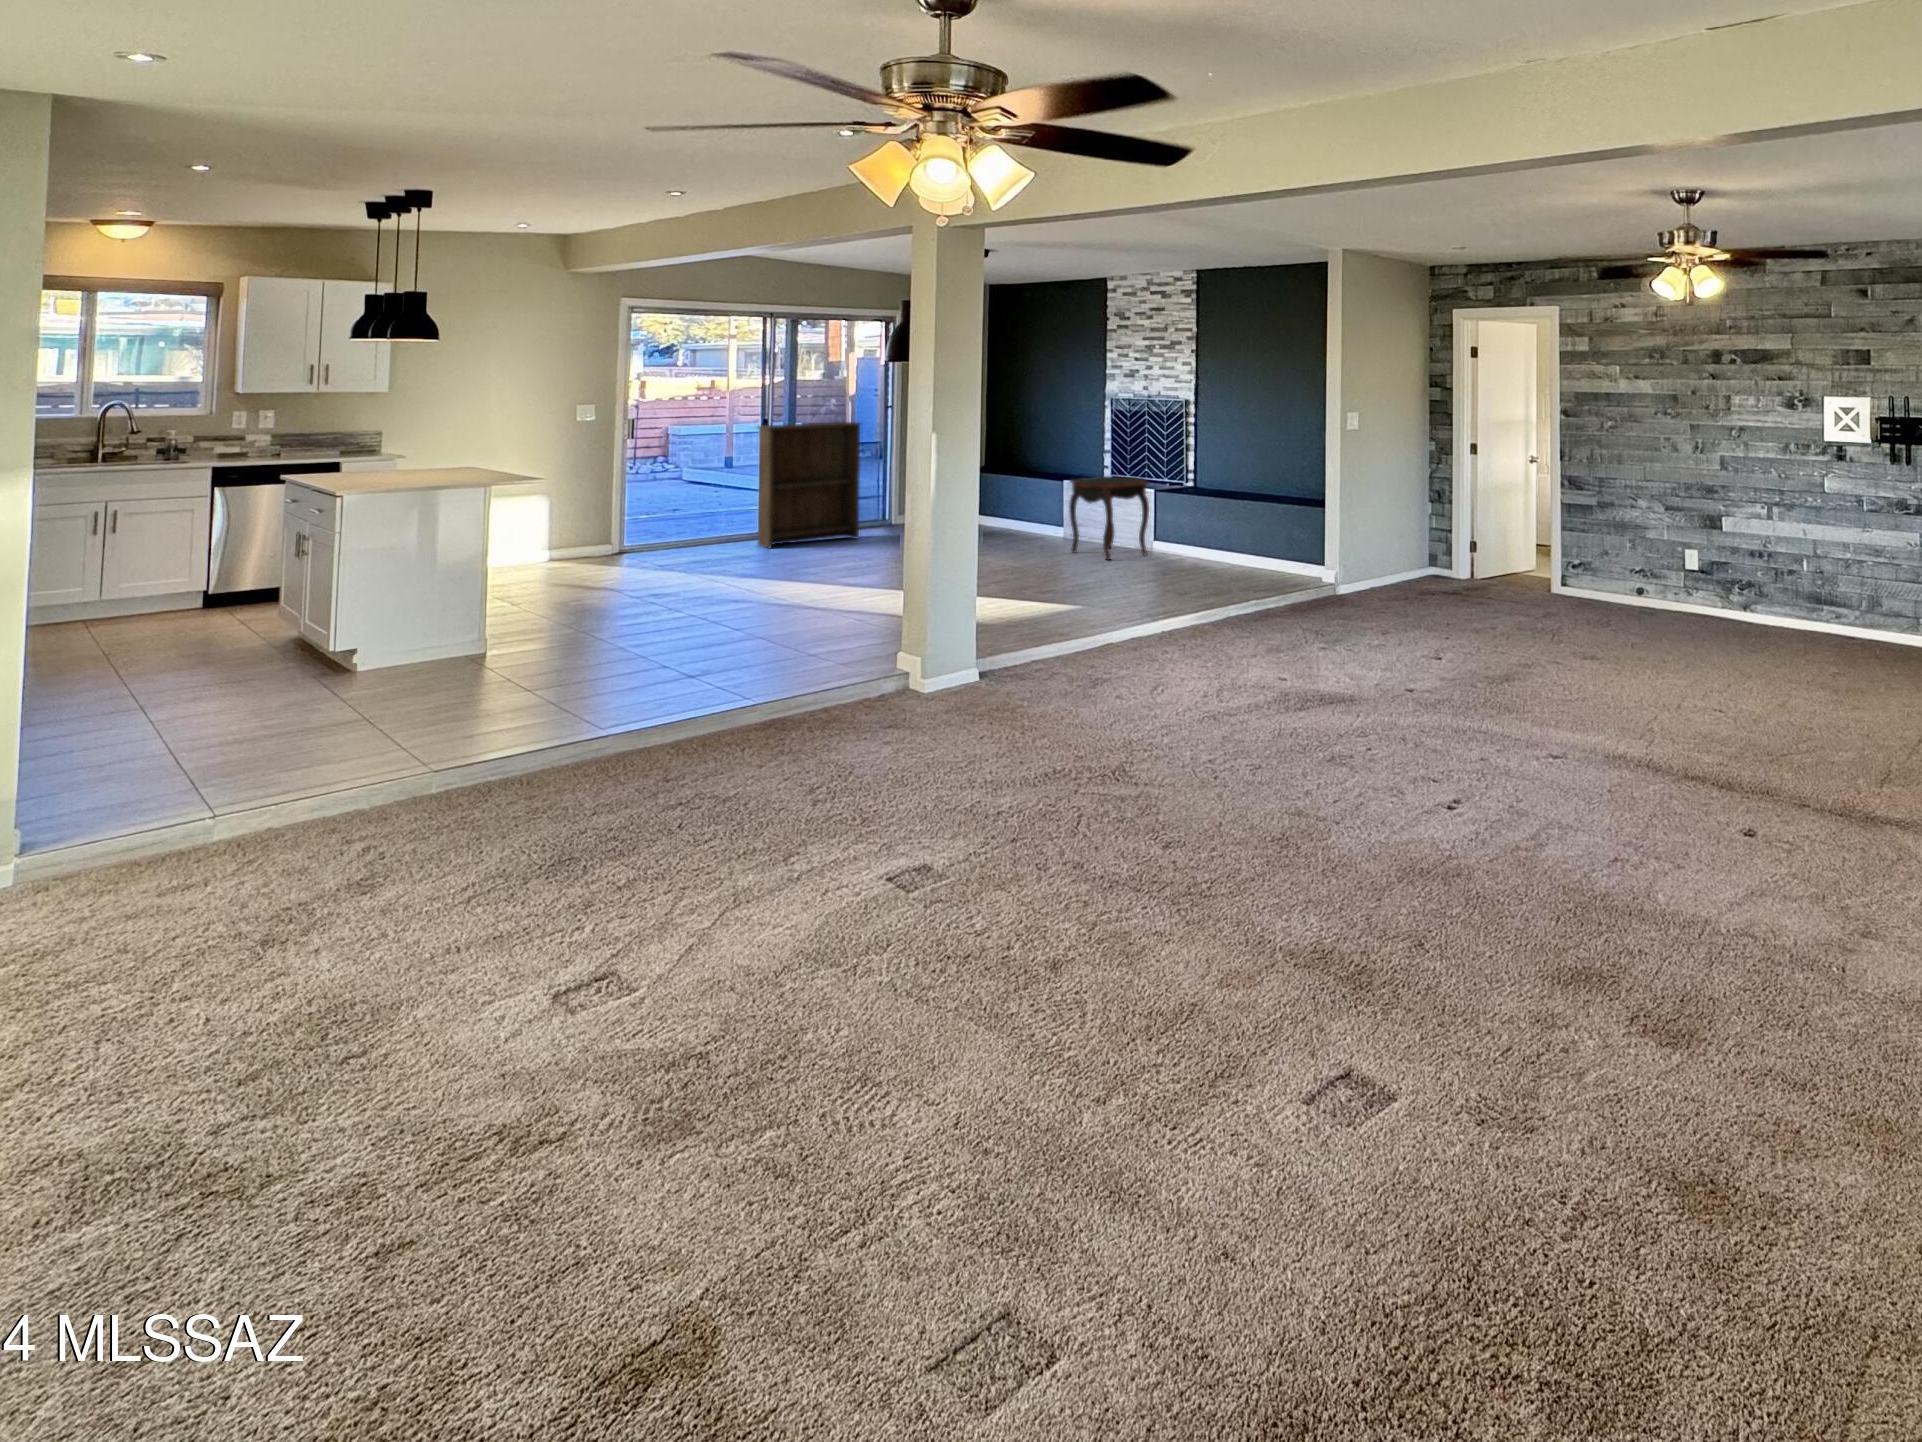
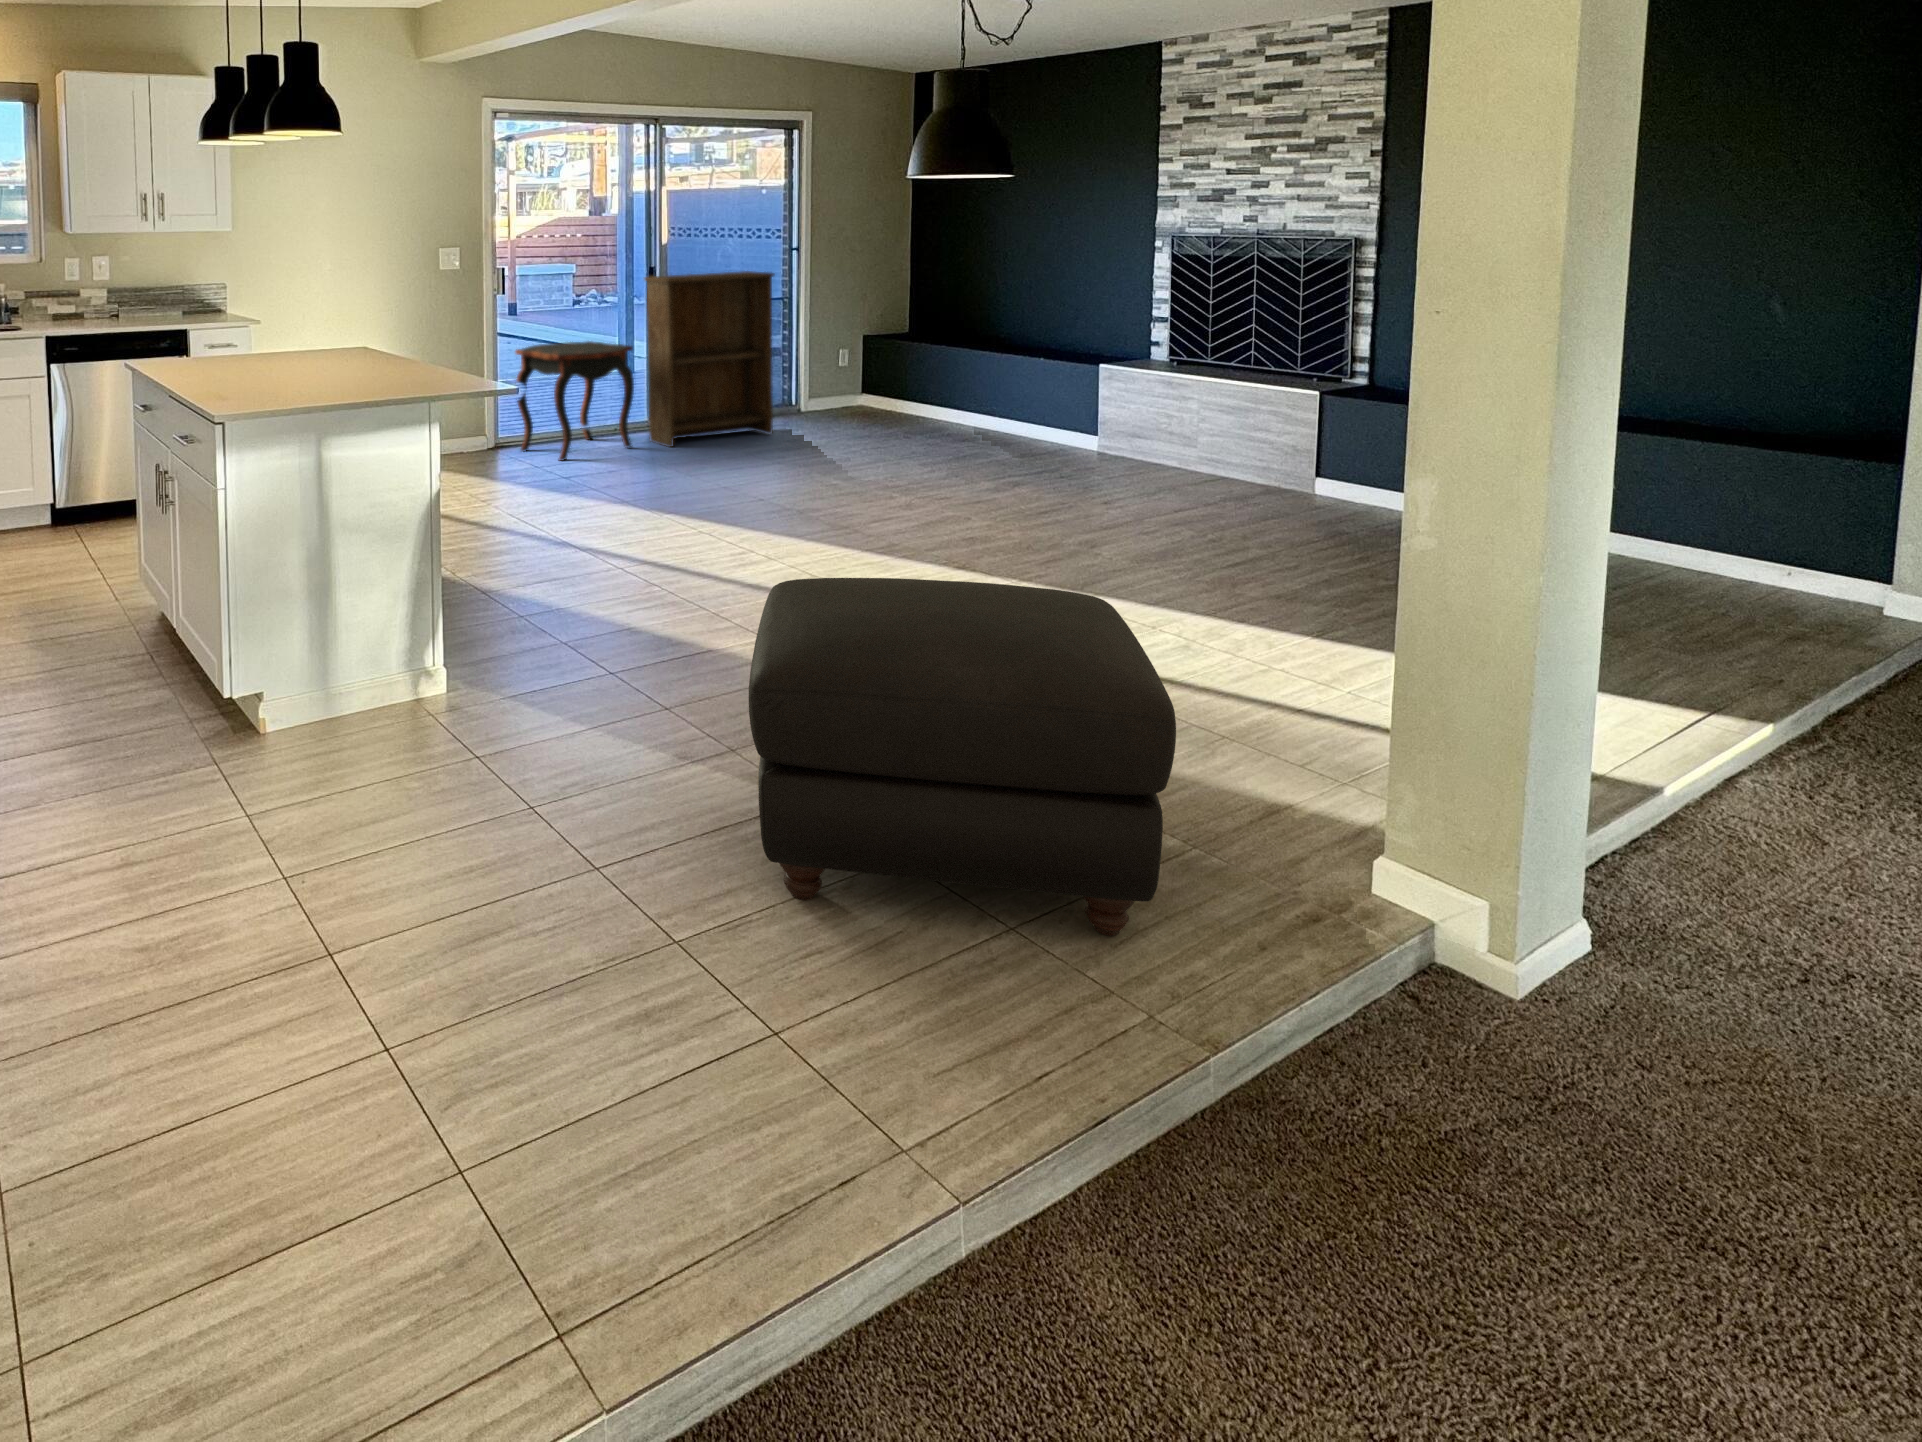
side table: present [1069,476,1149,560] -> present [516,341,634,461]
ottoman: none [557,566,793,710] -> present [749,578,1176,936]

